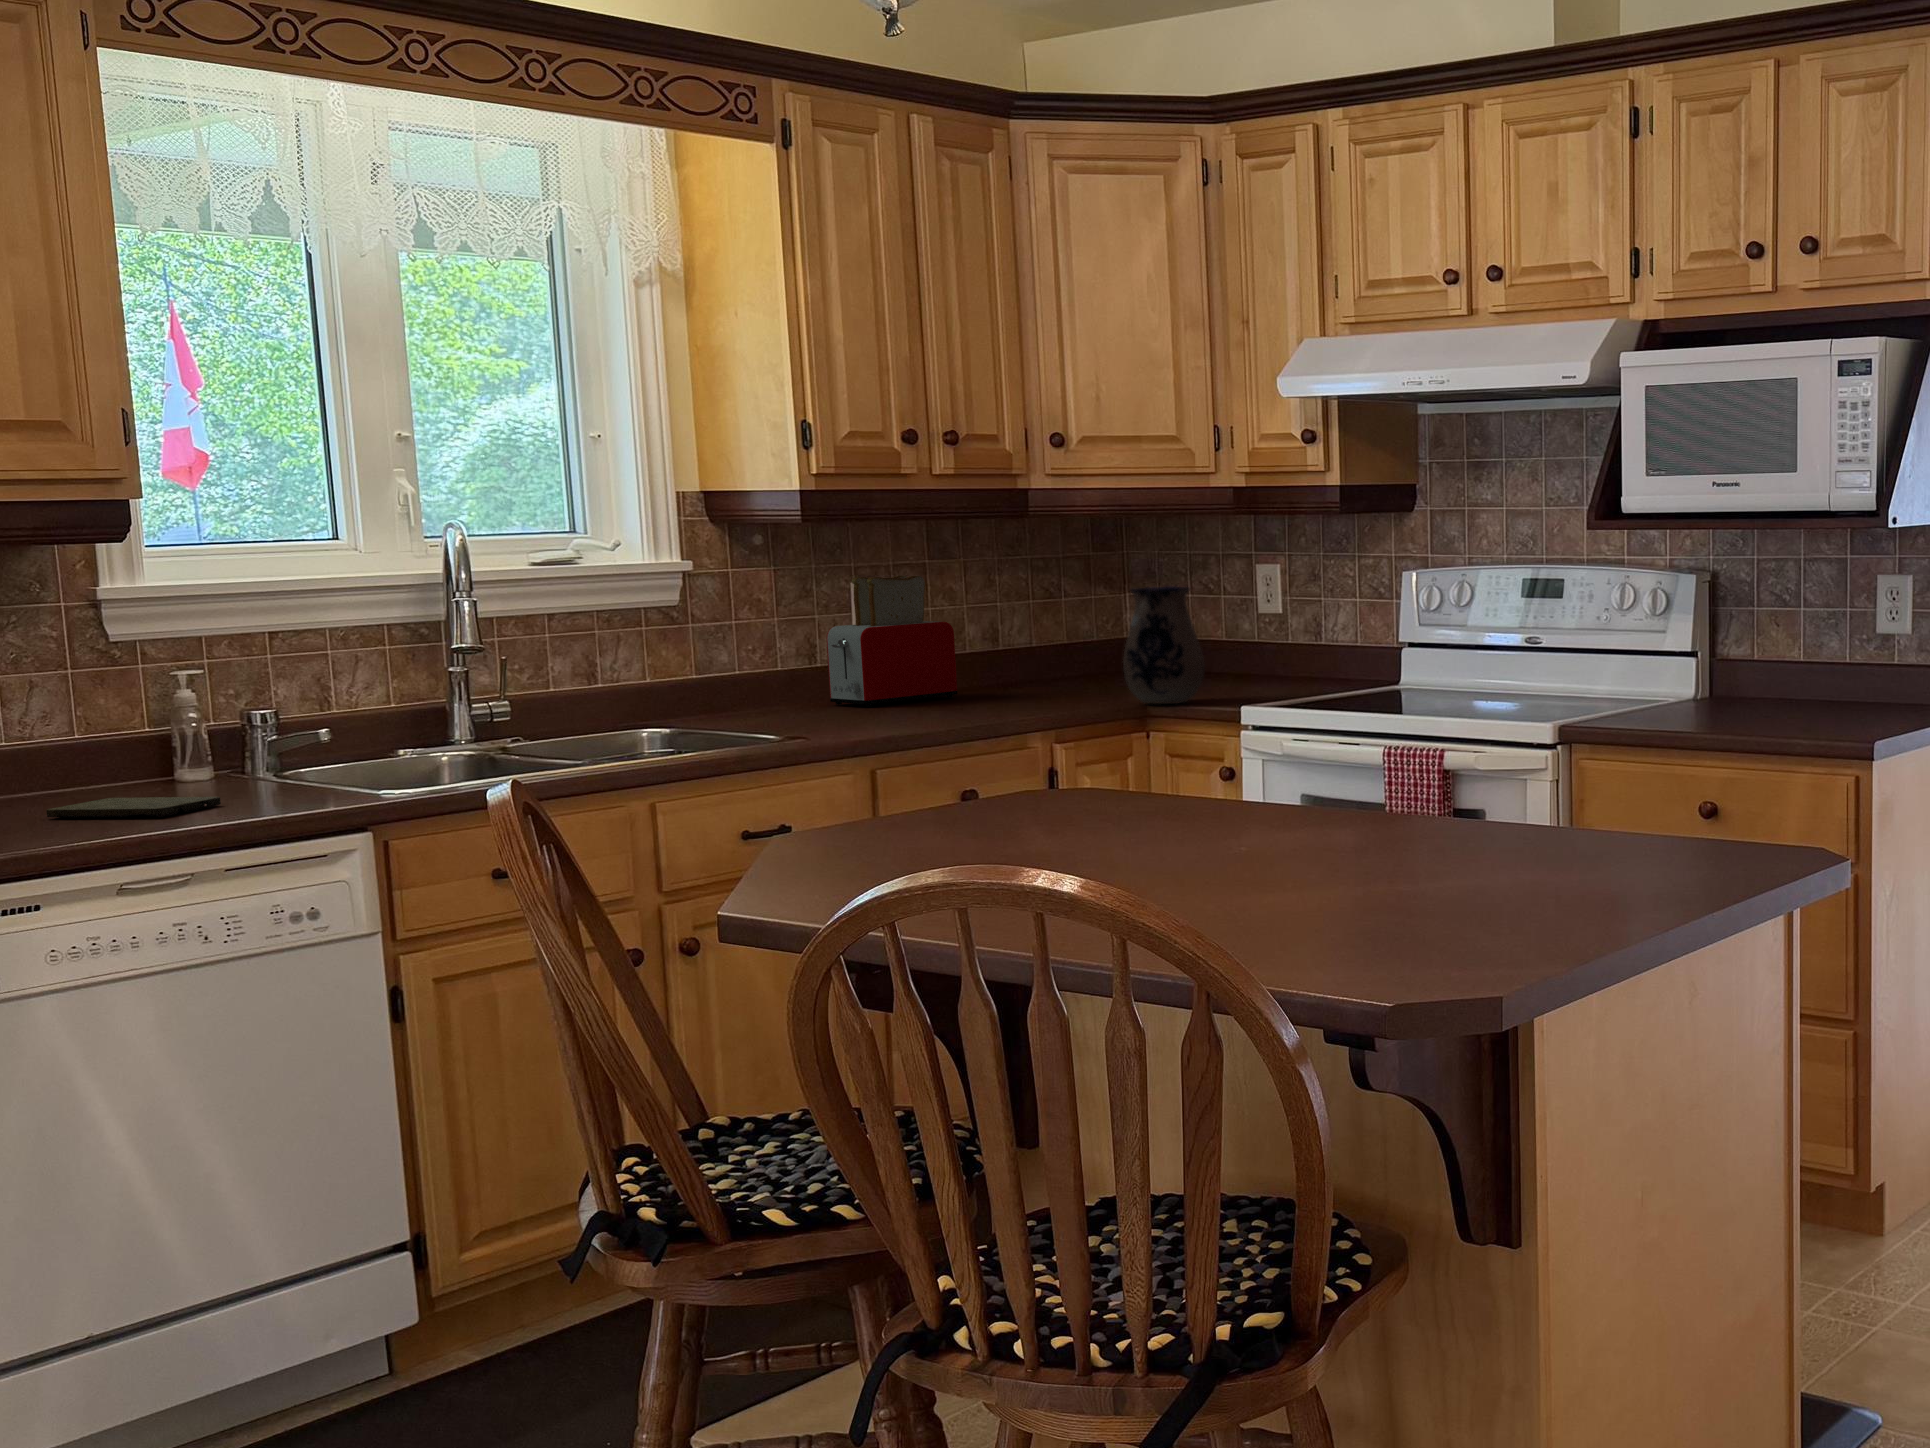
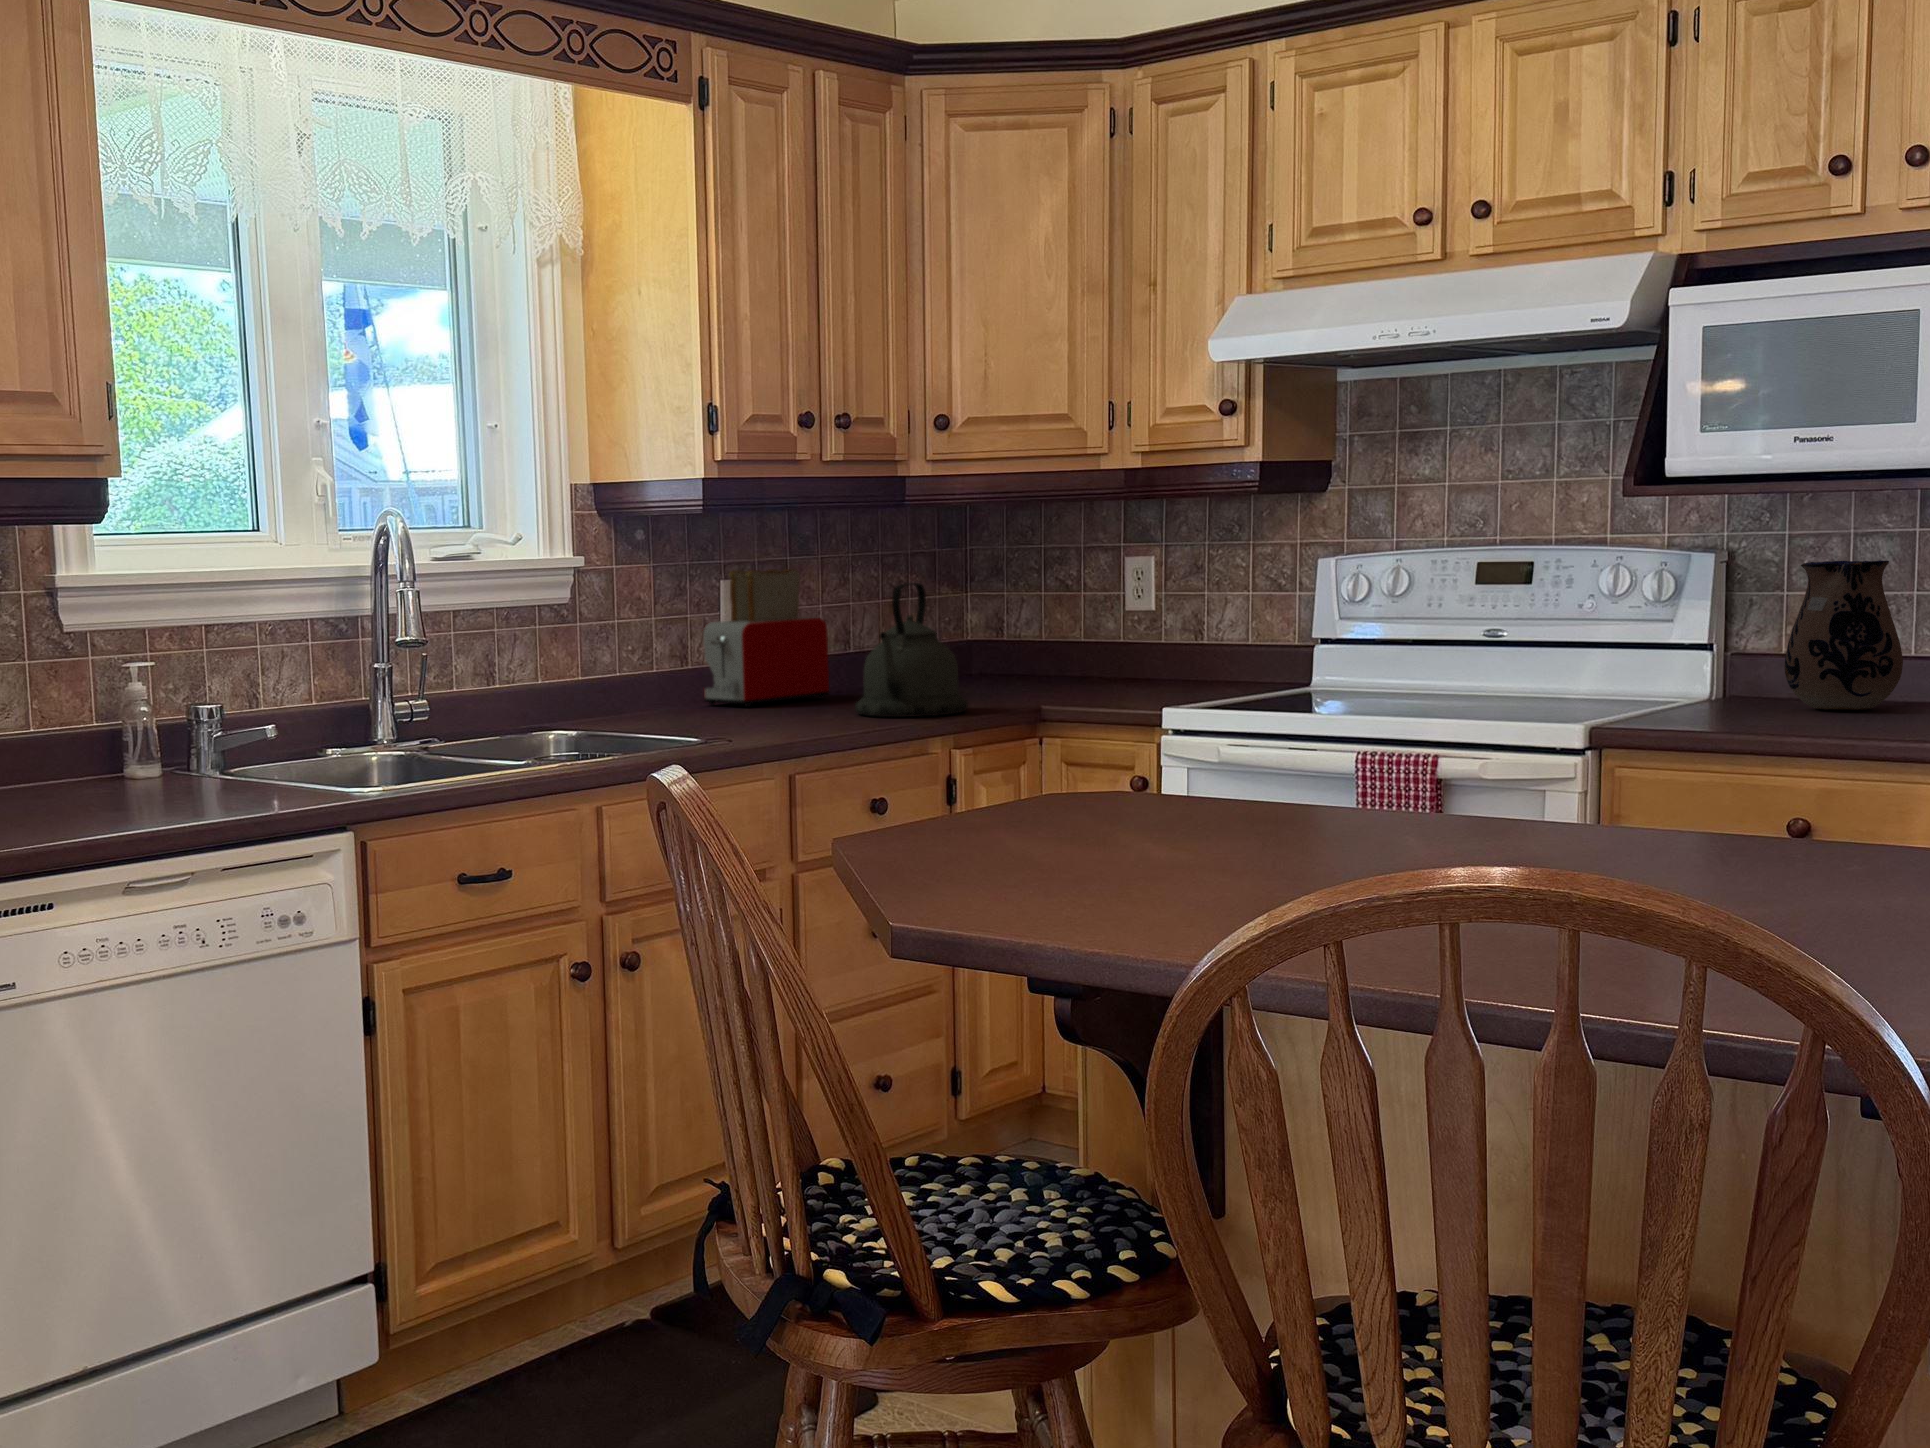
ceramic pitcher: present [1123,586,1205,704] -> present [1784,560,1903,710]
kettle: none [958,592,1065,717] -> present [855,583,968,717]
cutting board: present [46,797,221,817] -> none [32,791,193,811]

